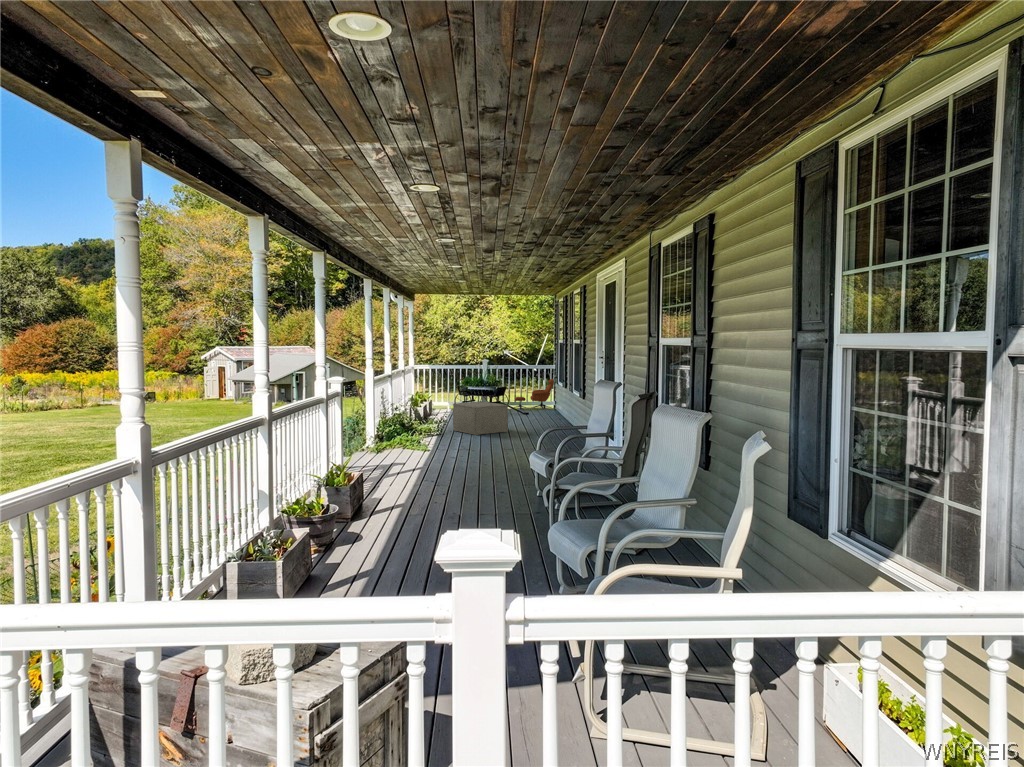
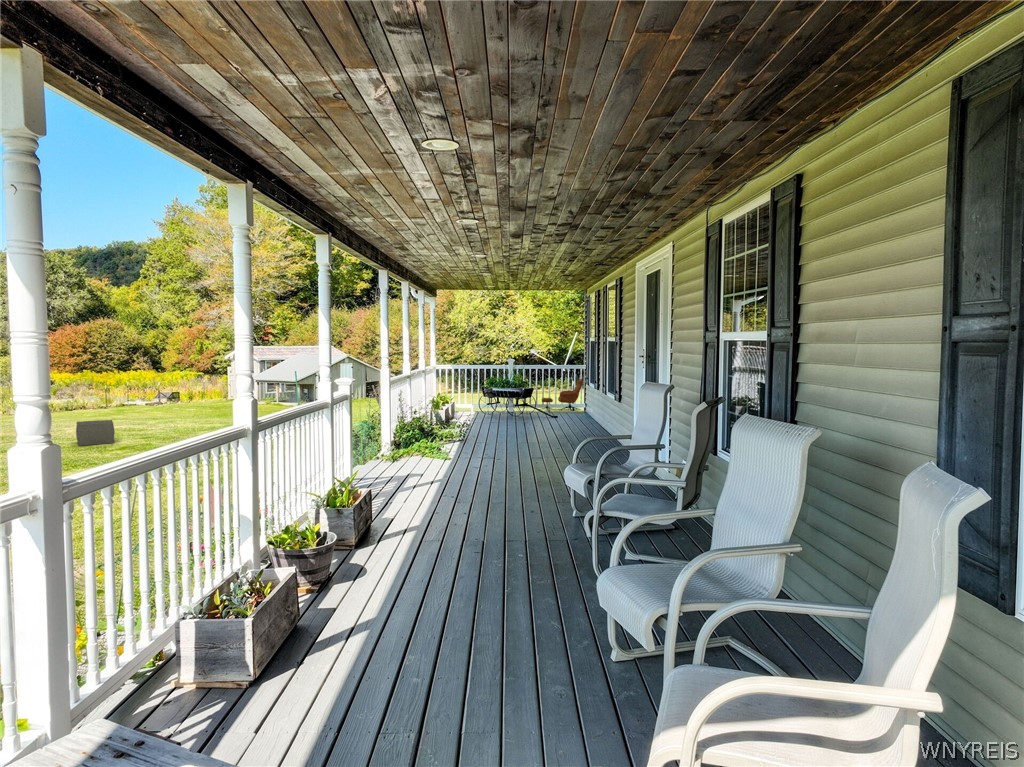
ottoman: present [453,402,508,435] -> present [76,420,115,446]

